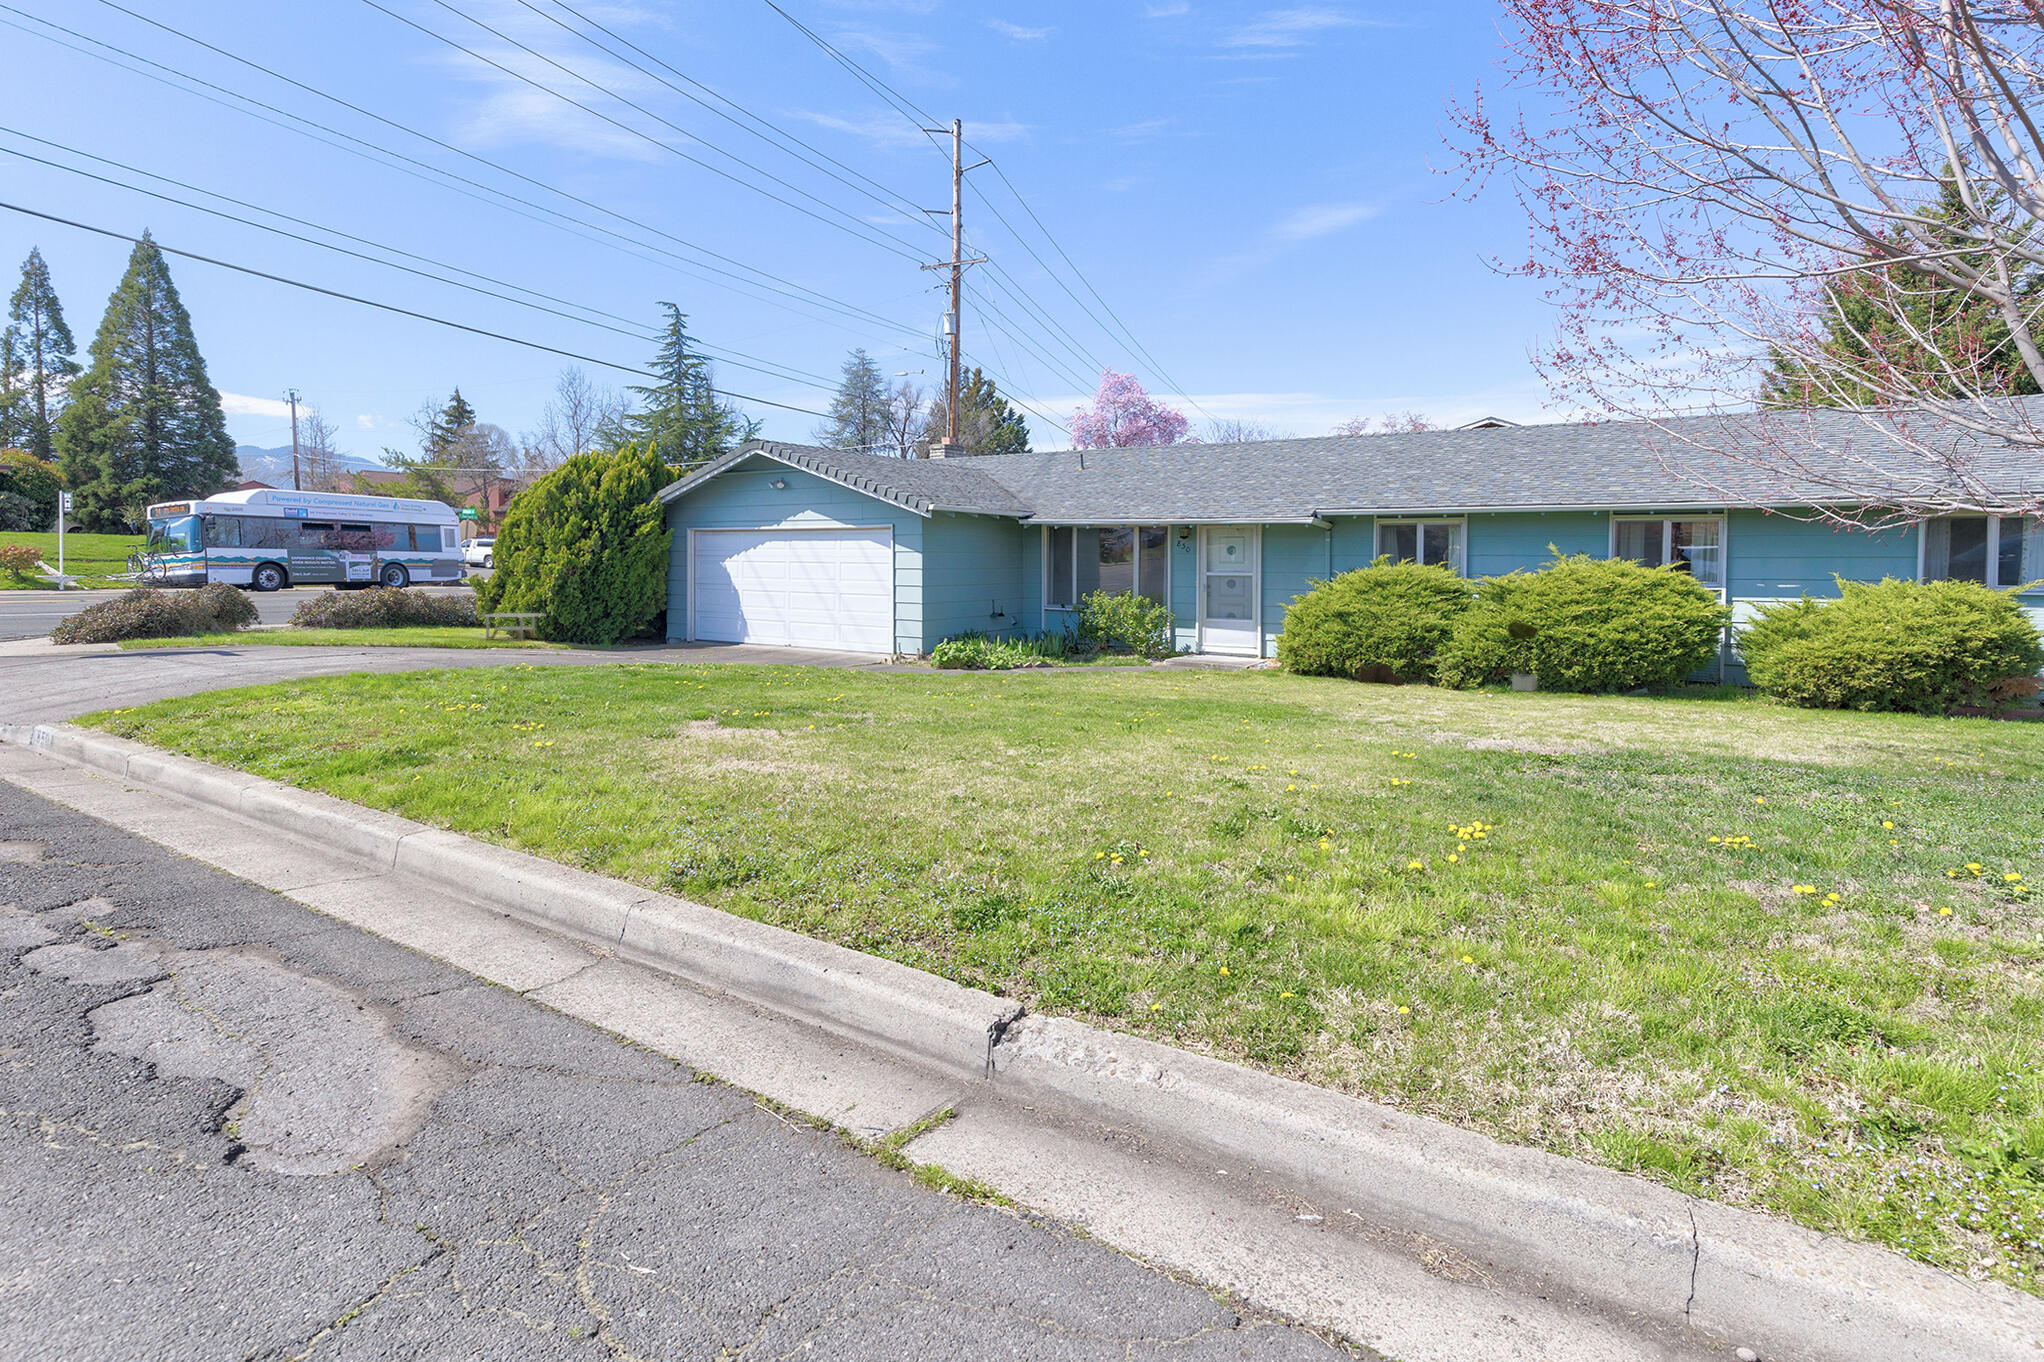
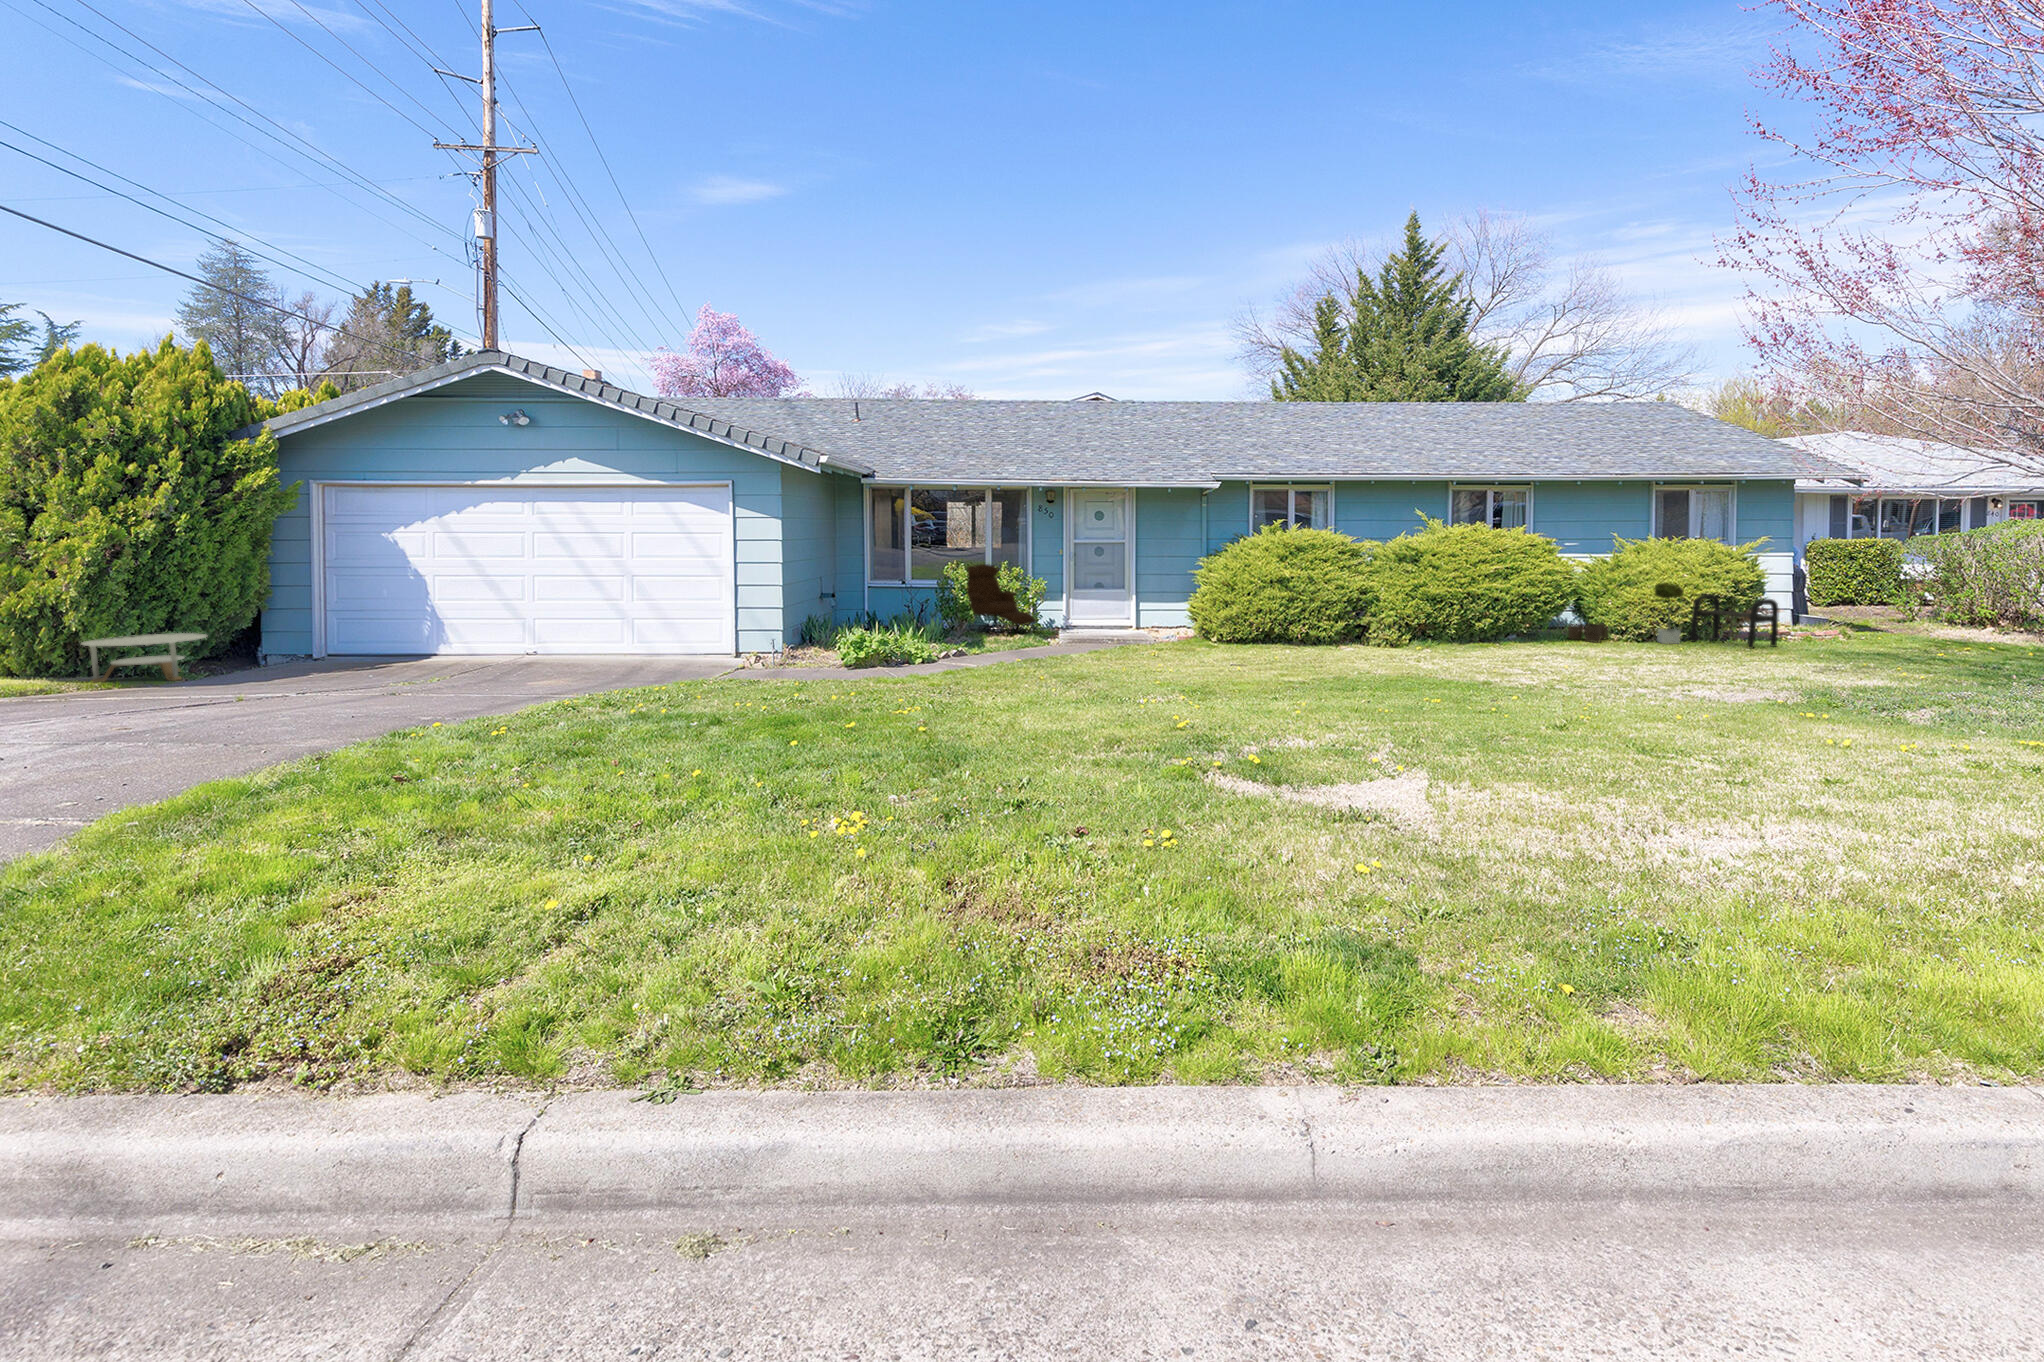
lounge chair: none [1086,591,1138,656] -> present [967,564,1035,631]
potted tree: present [1506,621,1538,692] -> present [1654,583,1684,644]
bench: none [1870,651,1986,724] -> present [1690,594,1779,649]
woven basket: present [1359,663,1403,685] -> present [1568,623,1609,643]

